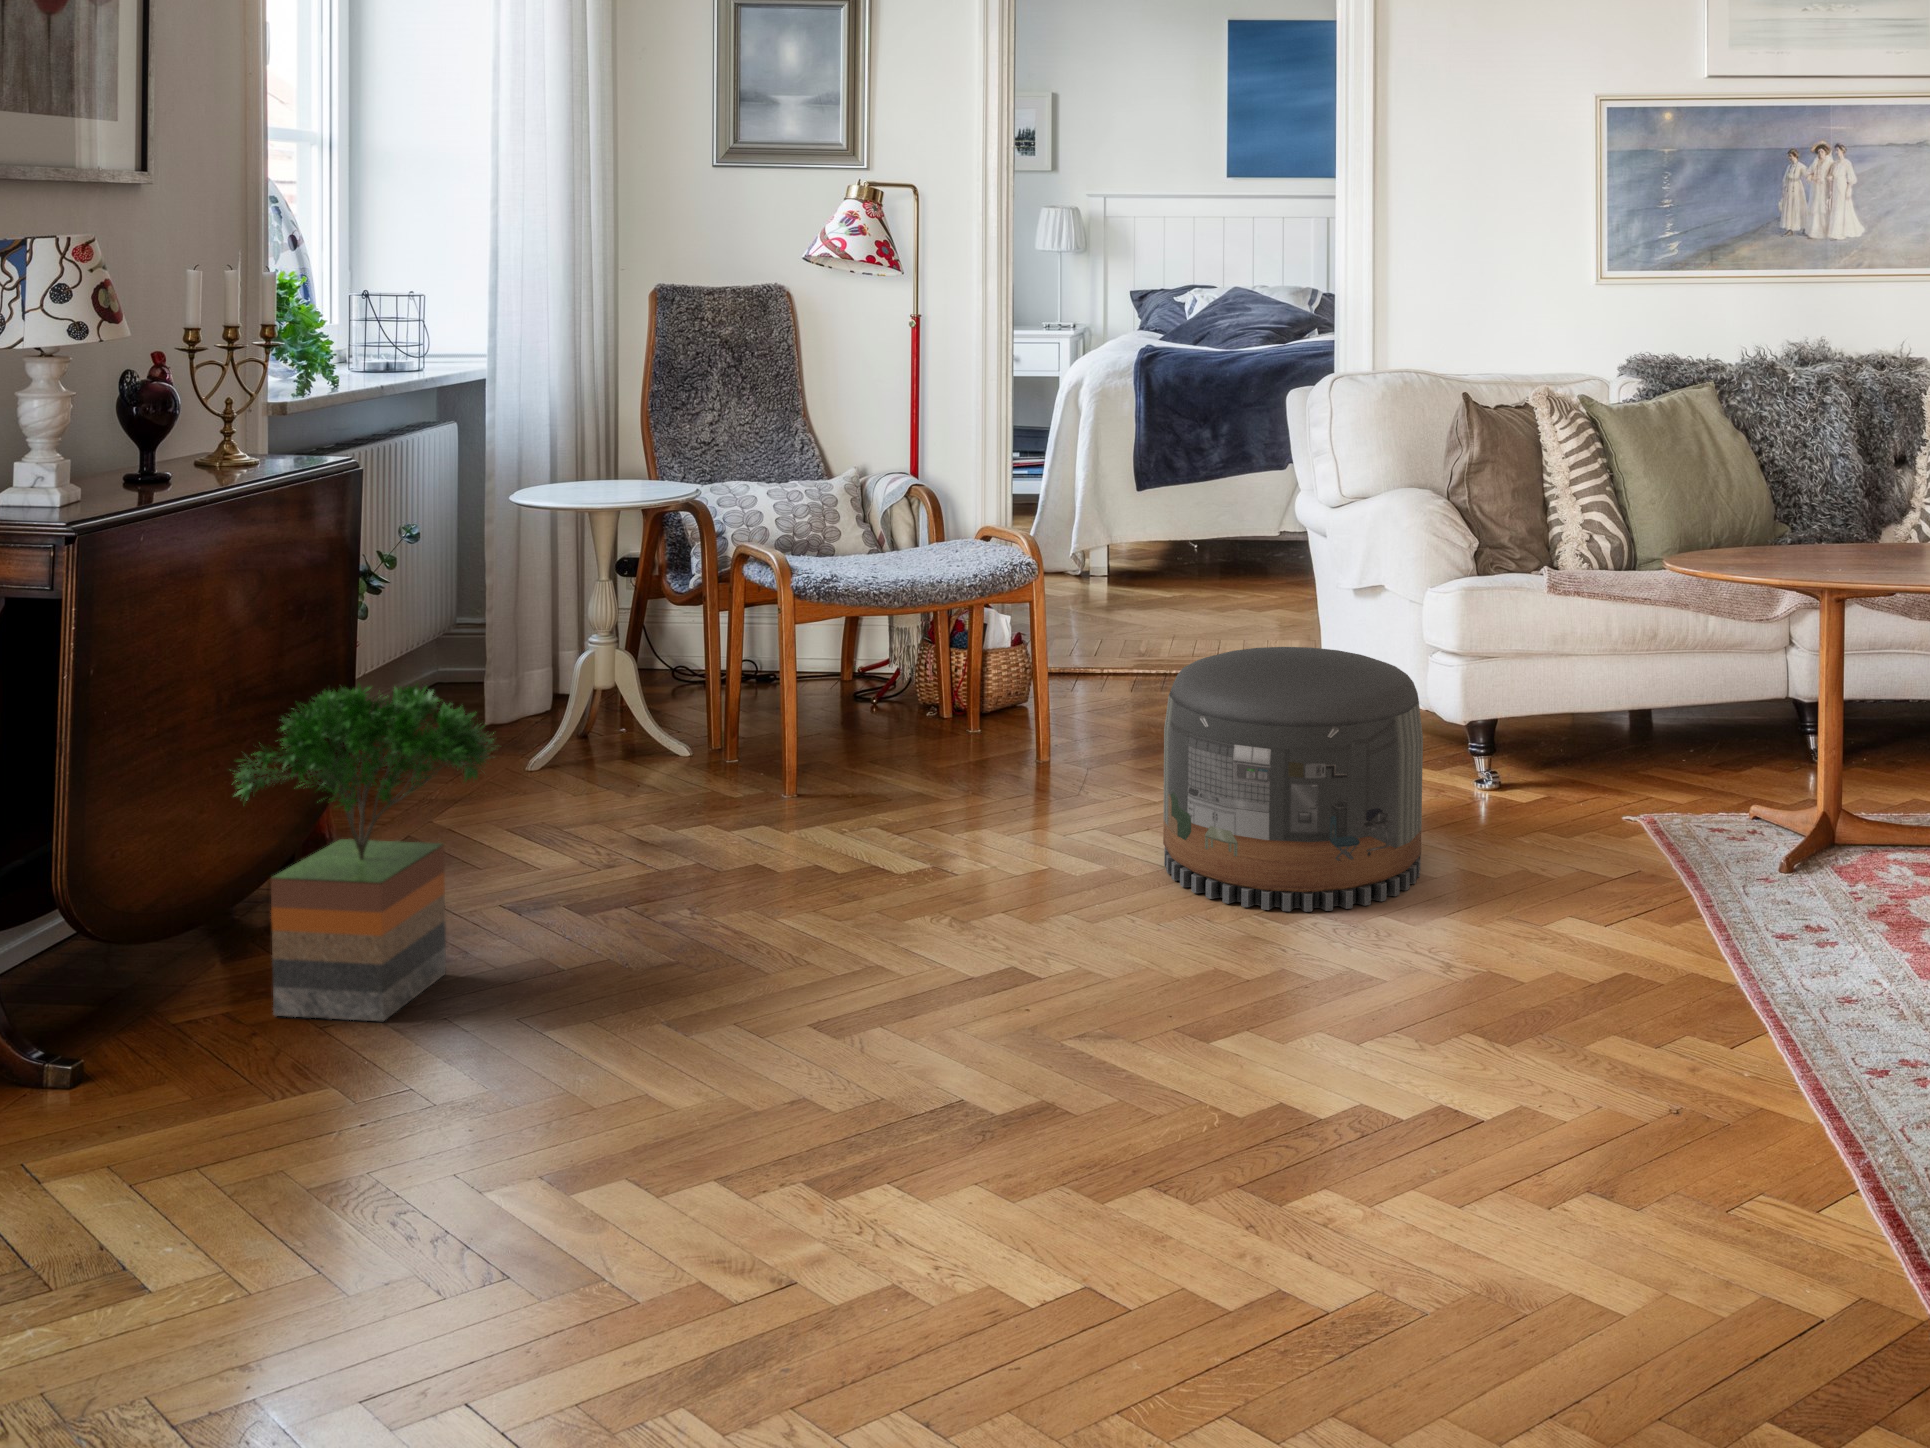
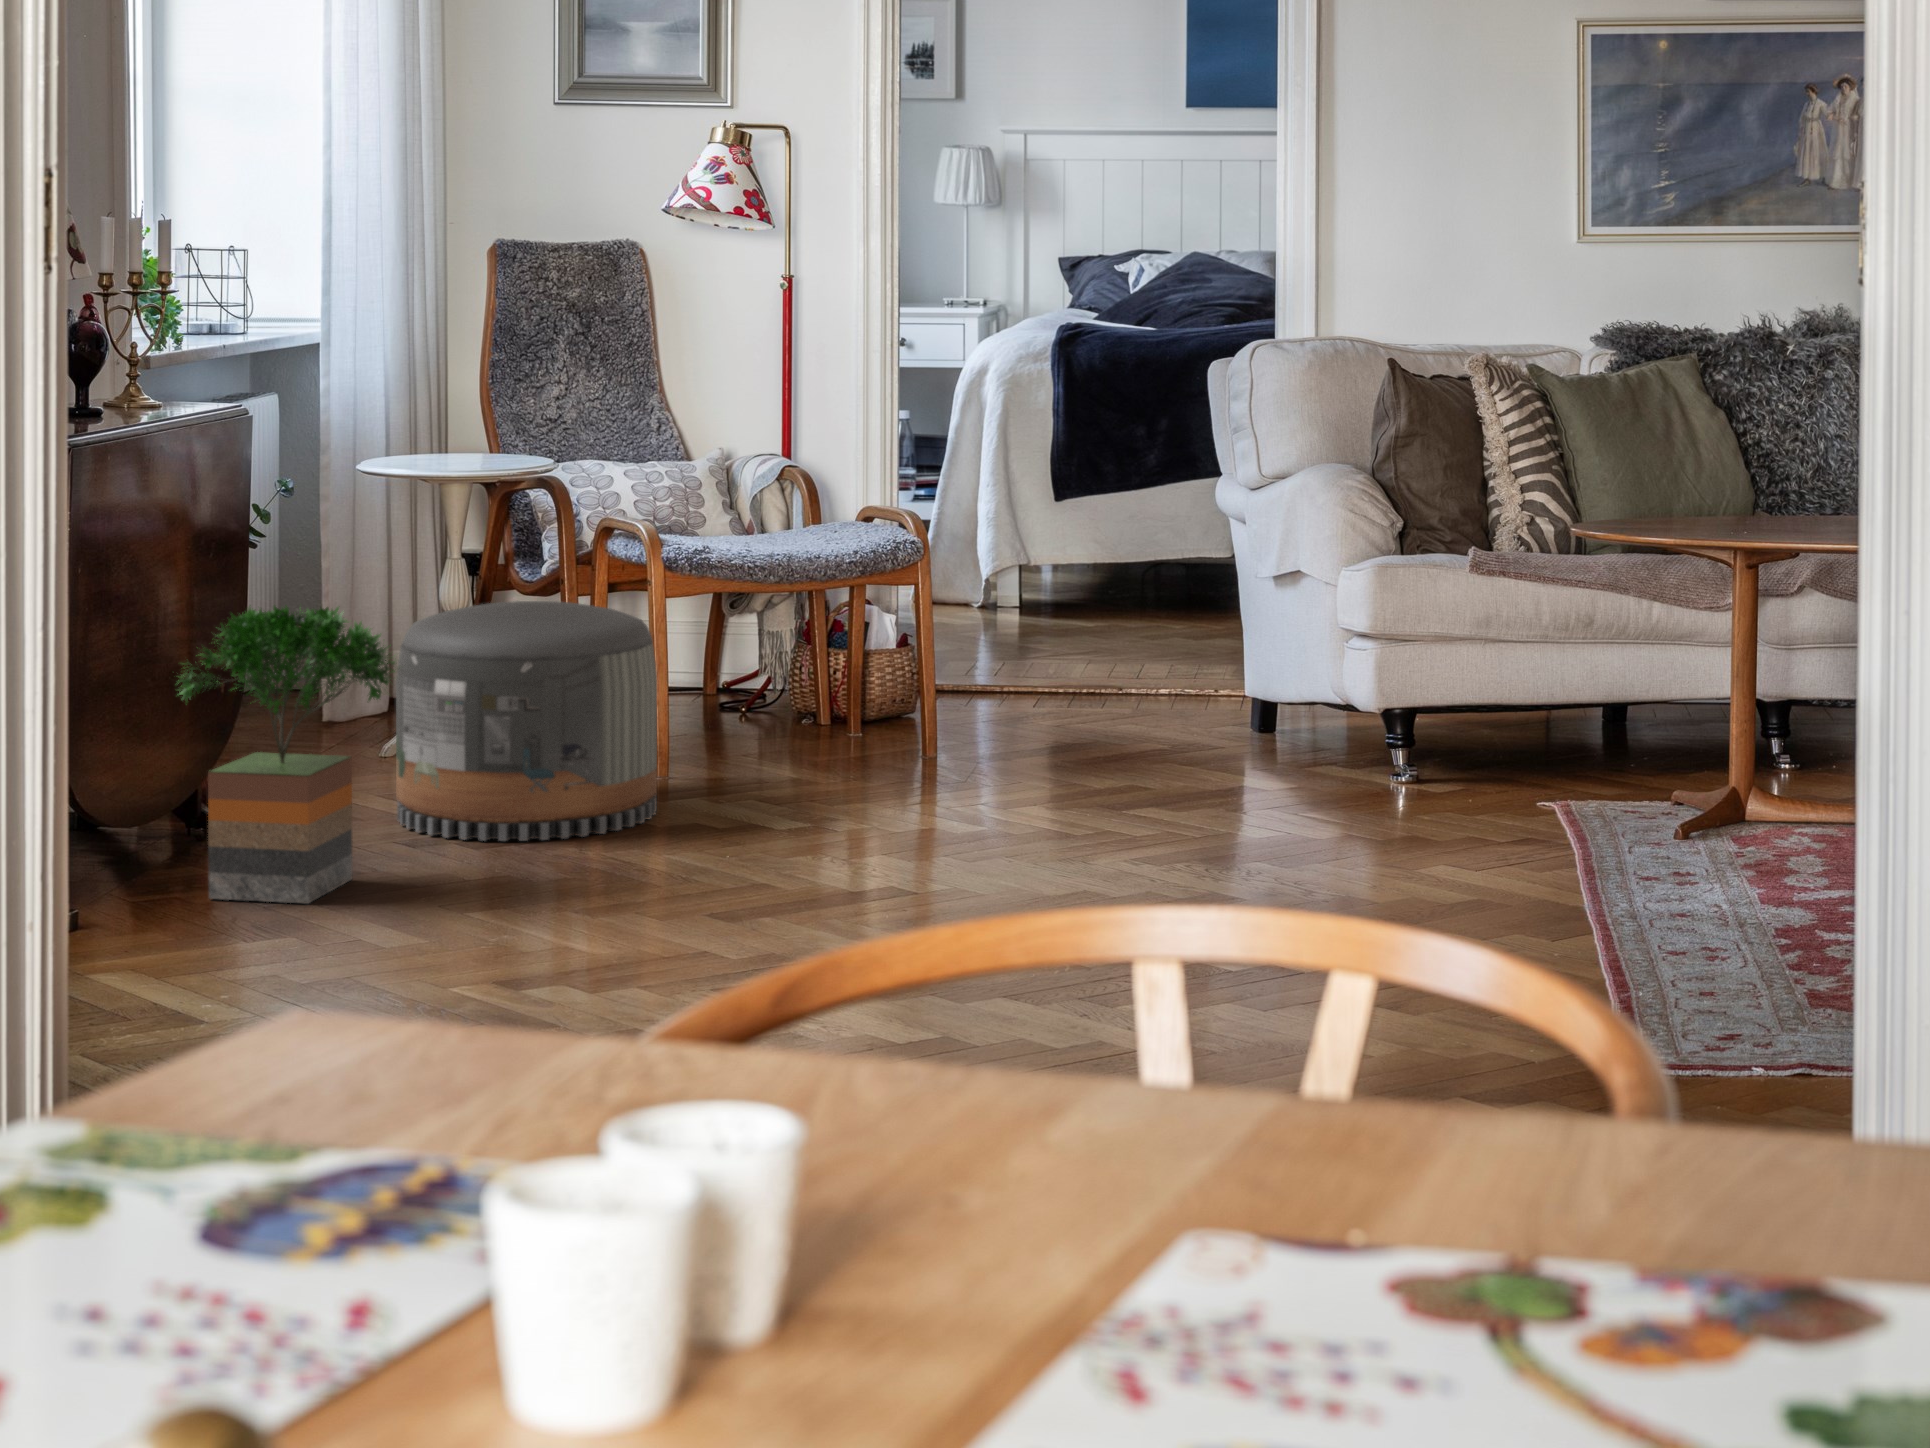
pouf: present [1163,647,1423,912] -> present [396,601,657,841]

